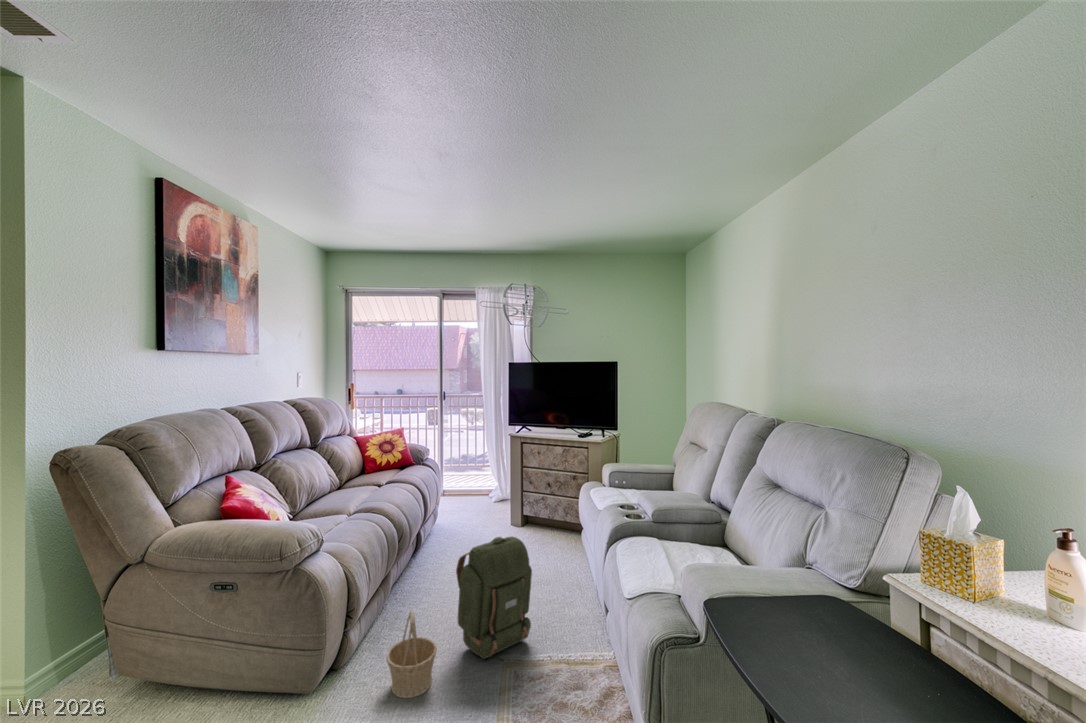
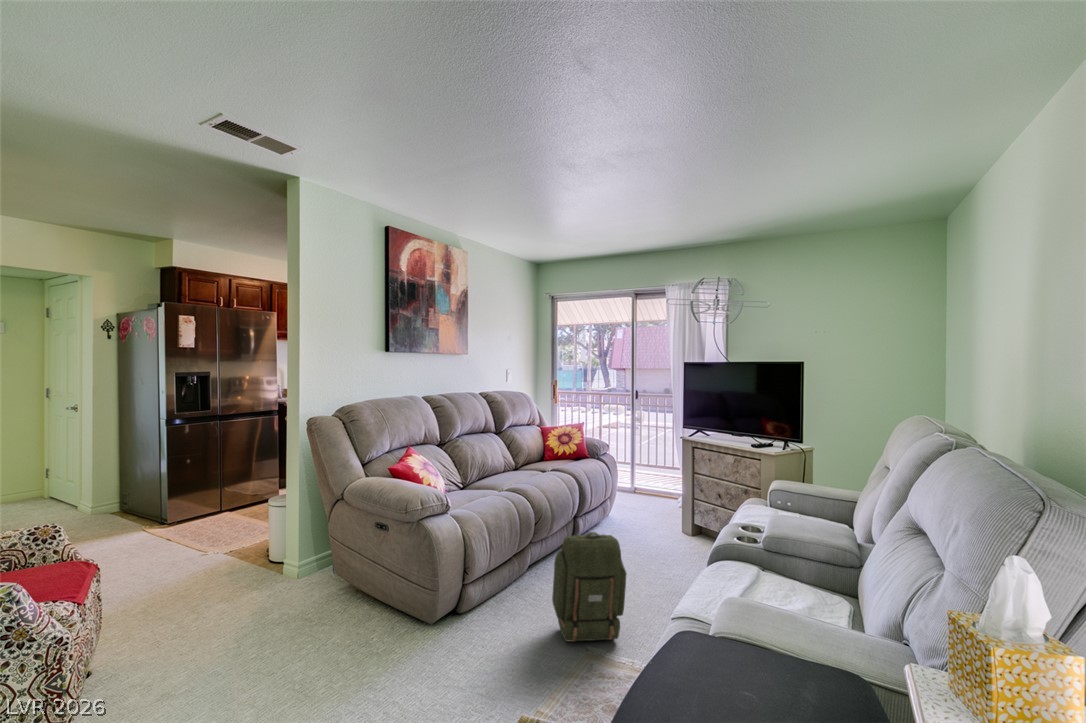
basket: present [386,610,437,698] -> none [481,576,523,649]

